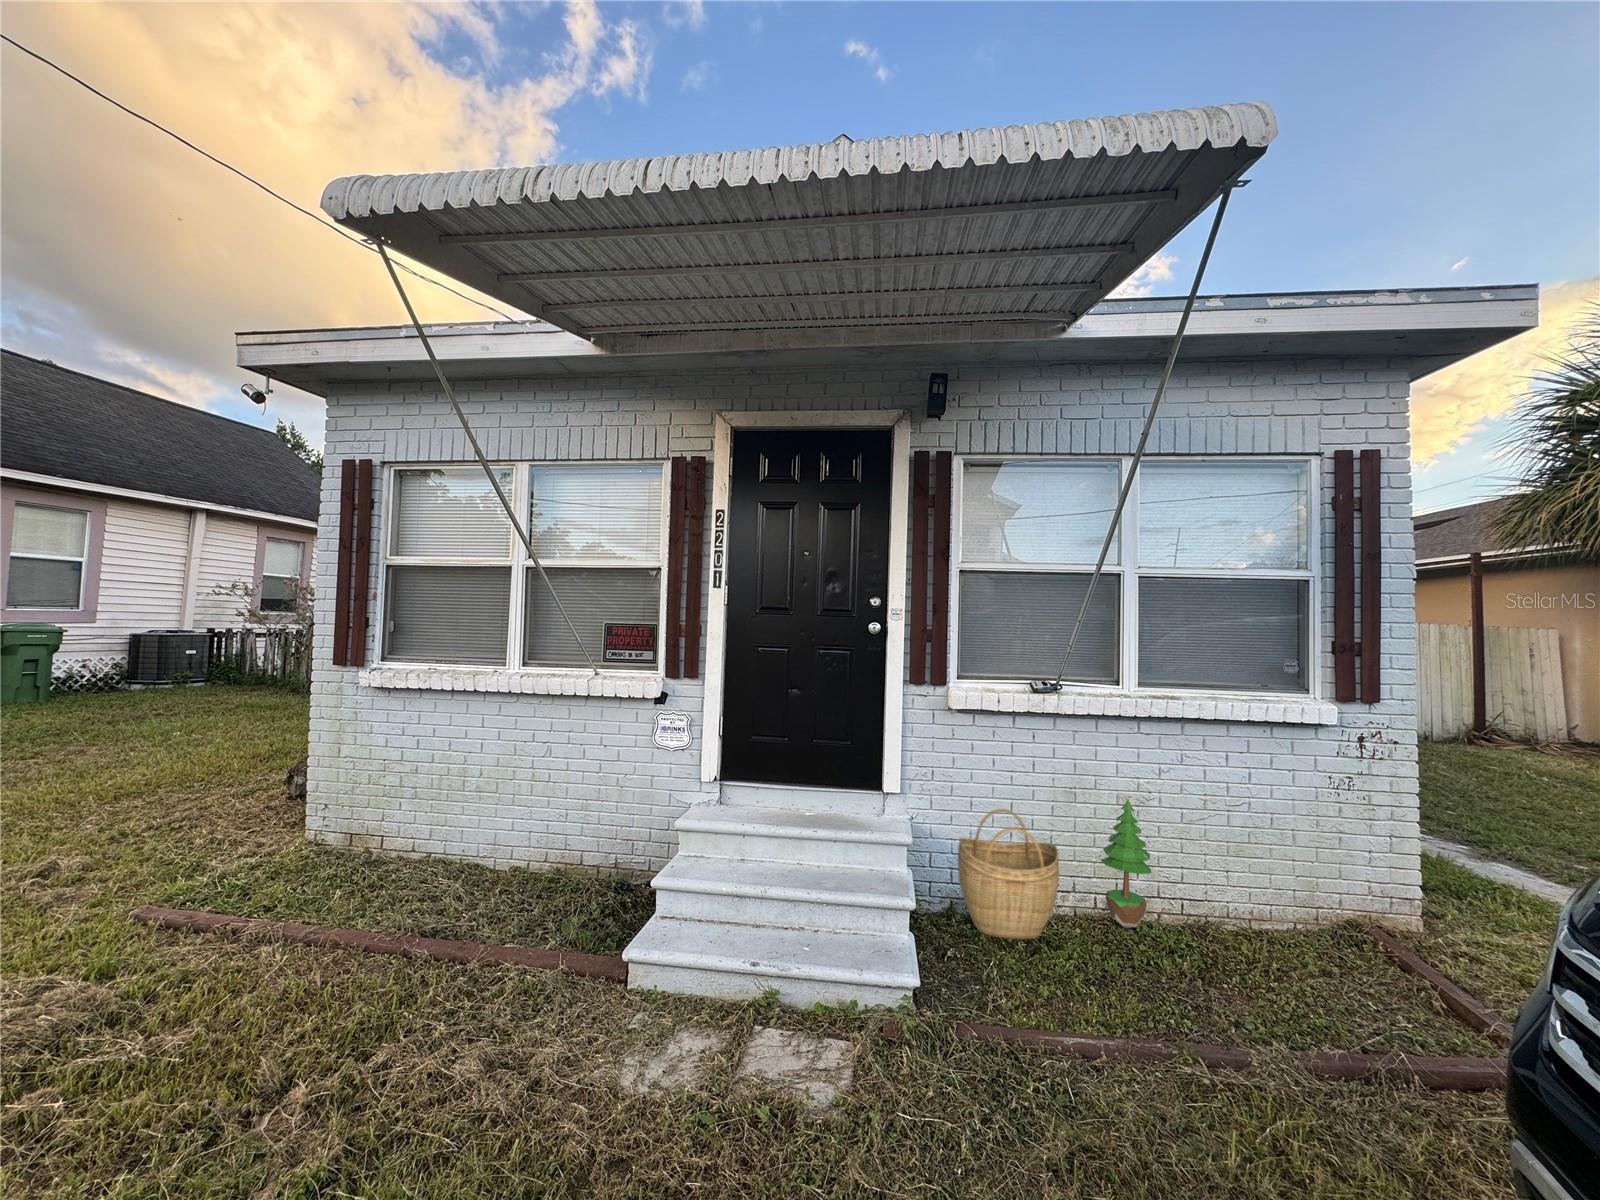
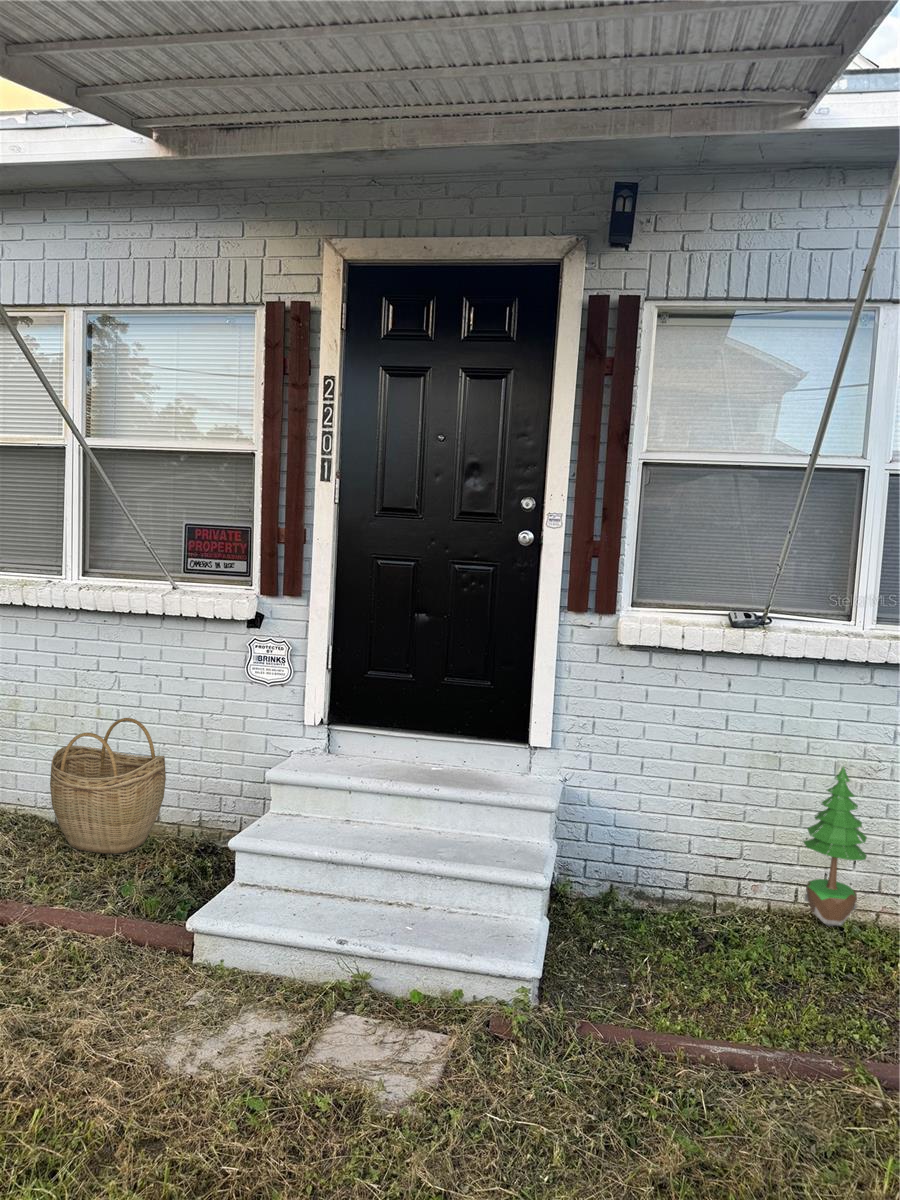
woven basket: present [958,809,1059,940] -> present [50,718,166,854]

